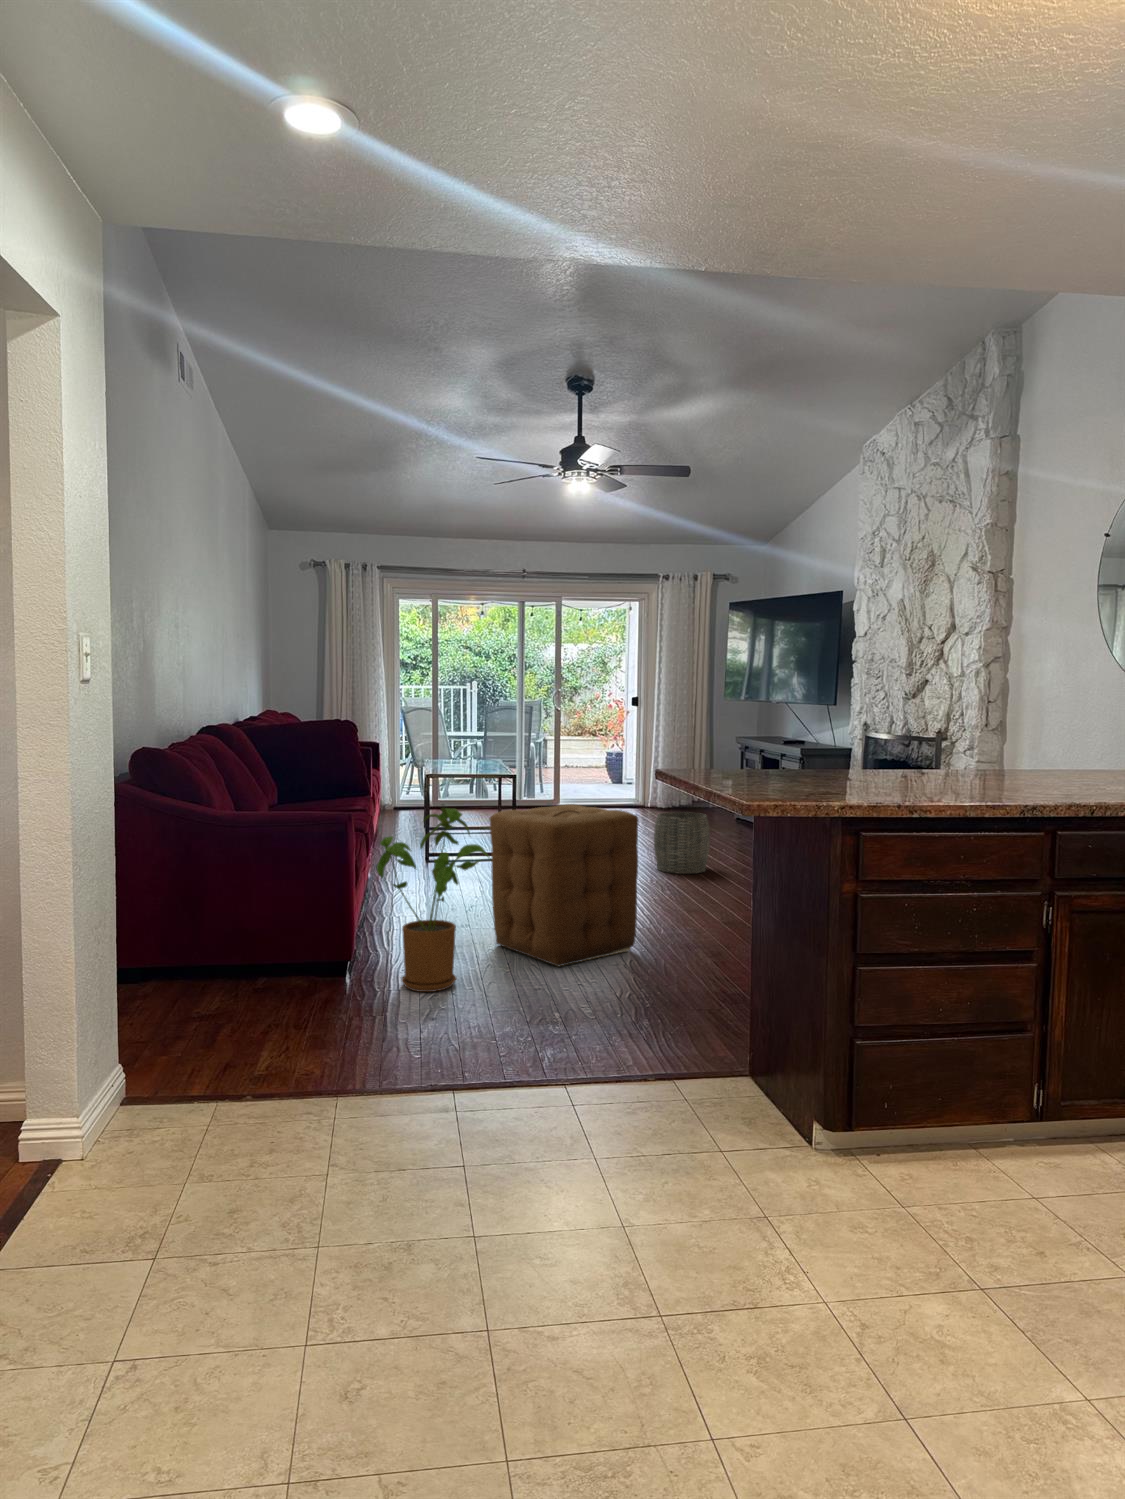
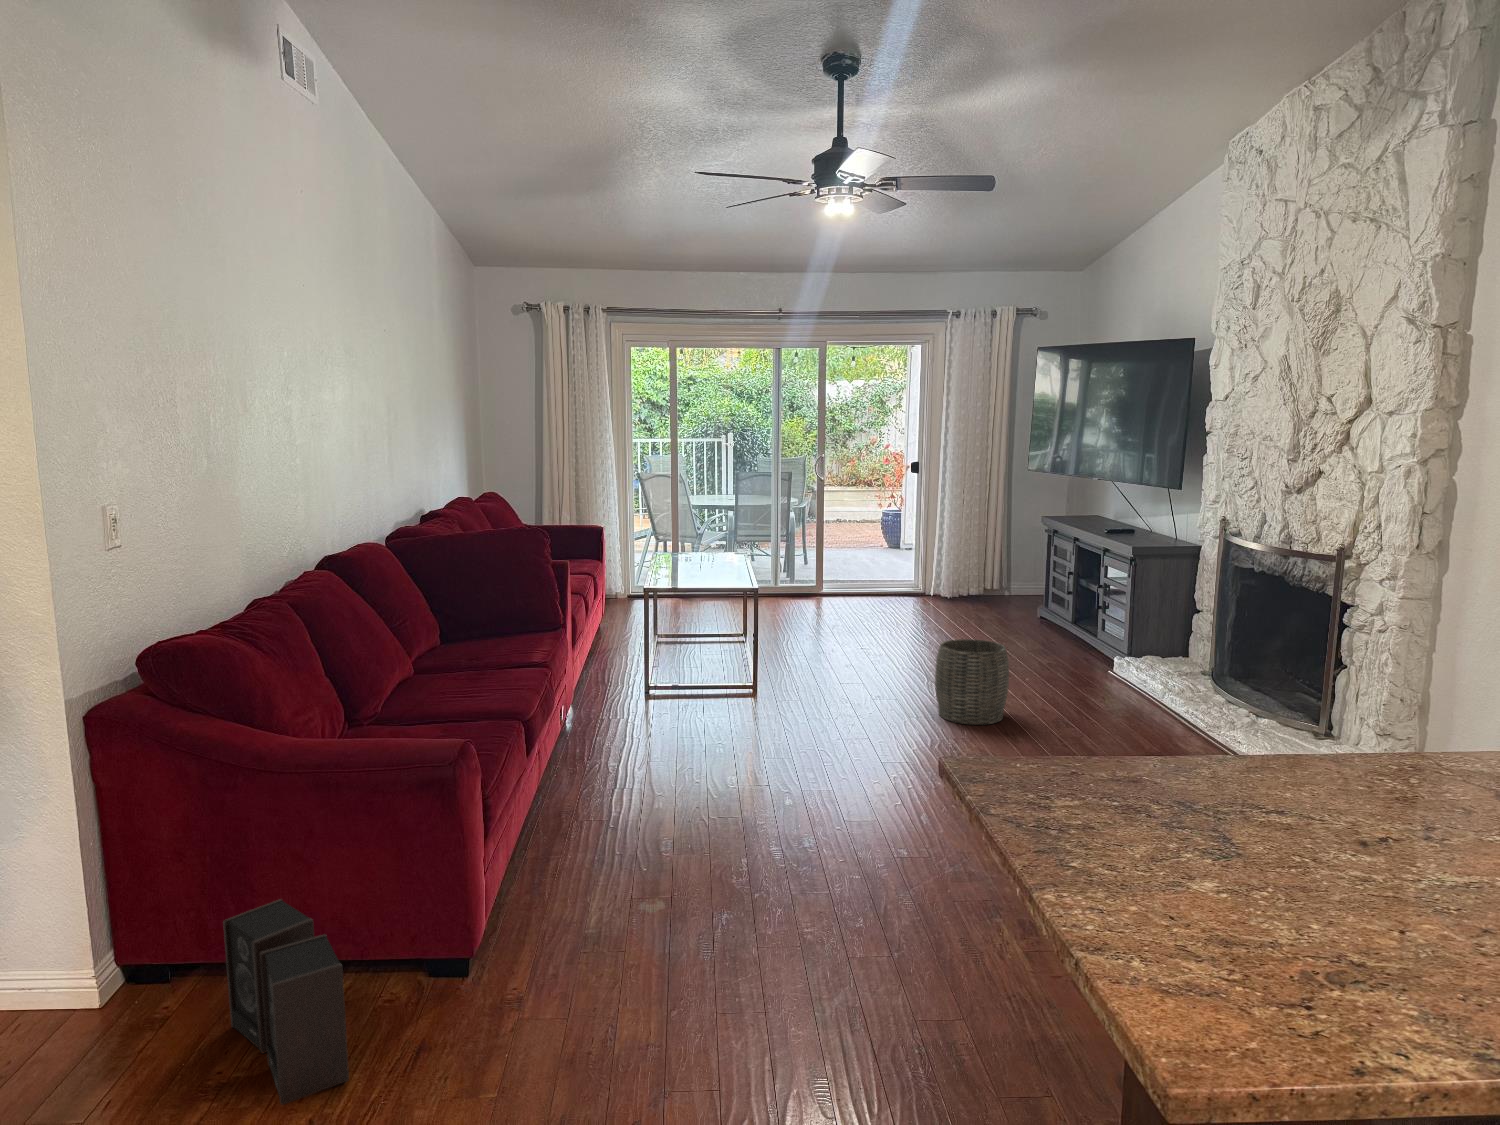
ottoman: present [490,804,638,966] -> none [698,679,910,934]
house plant: present [377,808,489,992] -> none [519,721,686,993]
speaker: none [177,925,272,1036] -> present [223,899,349,1105]

